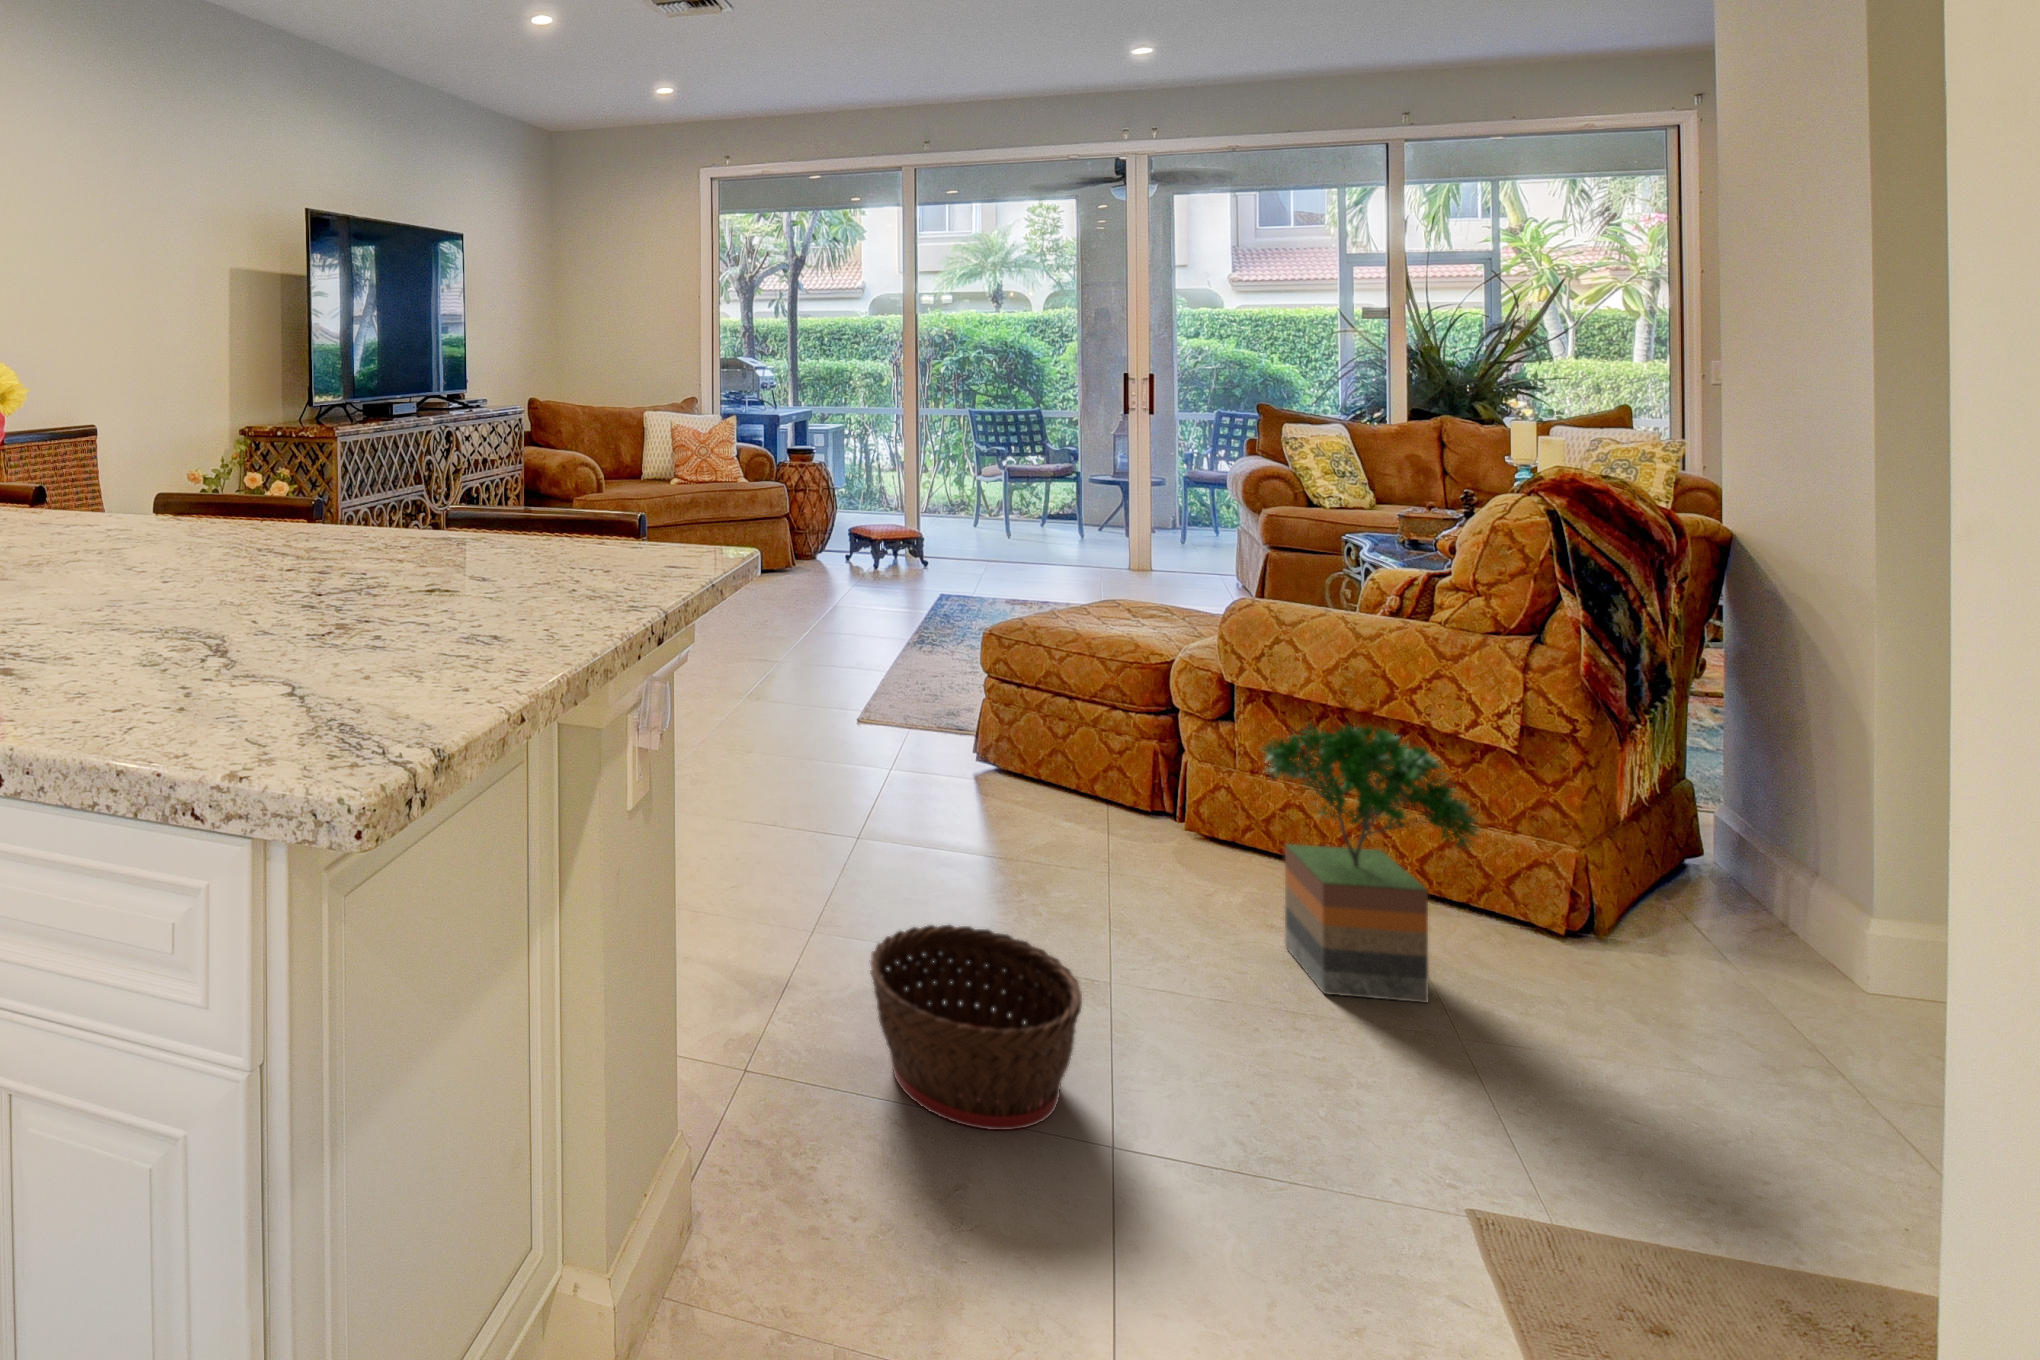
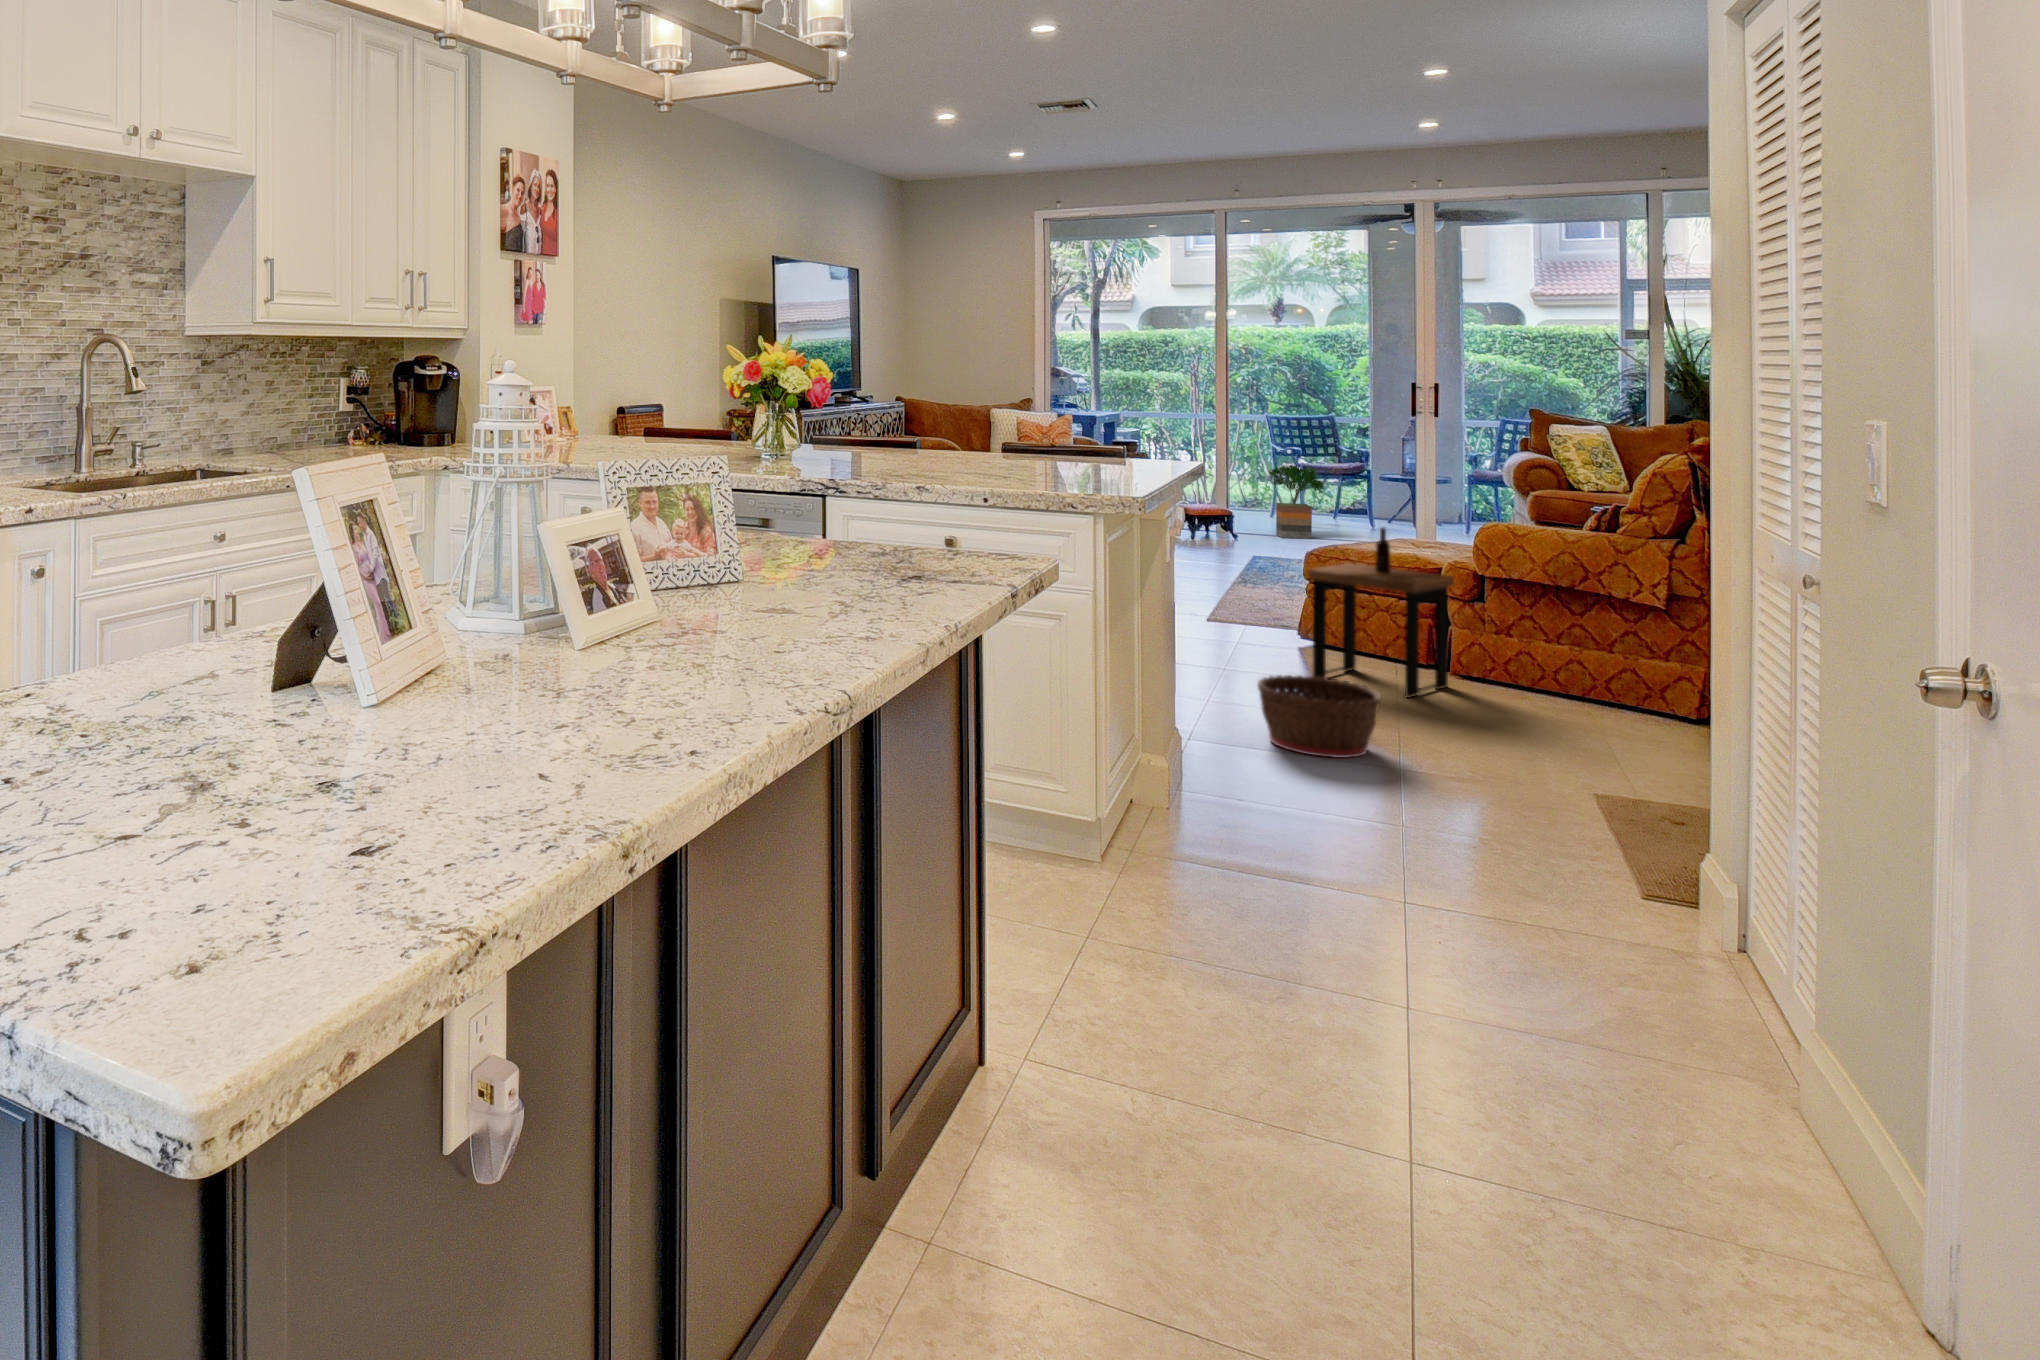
side table: none [980,614,1191,896] -> present [1308,528,1454,698]
potted tree: present [1262,725,1480,1003] -> present [1269,465,1324,539]

